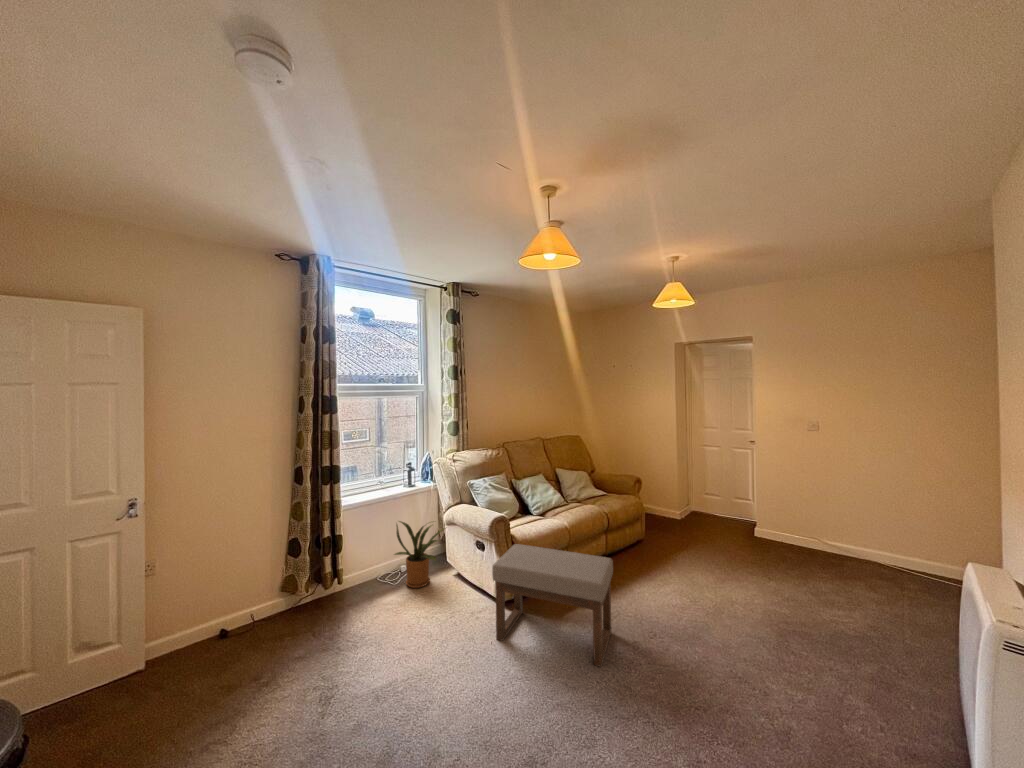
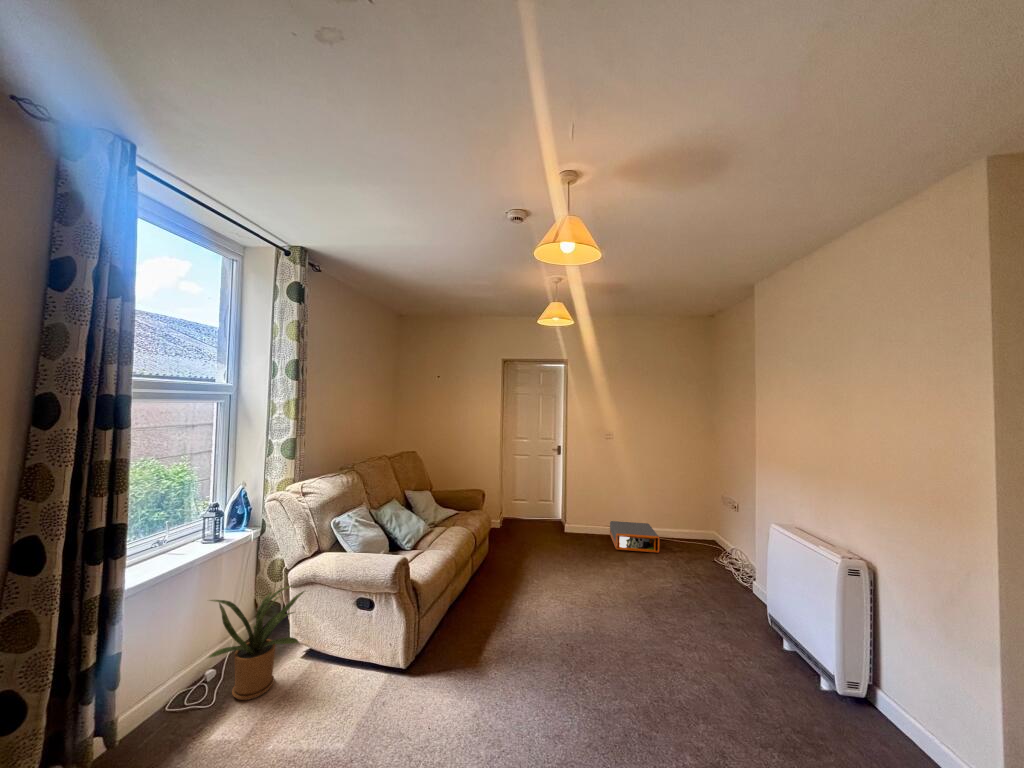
storage box: none [807,533,881,585] -> present [610,521,660,553]
ottoman: present [492,544,613,667] -> none [427,577,562,717]

